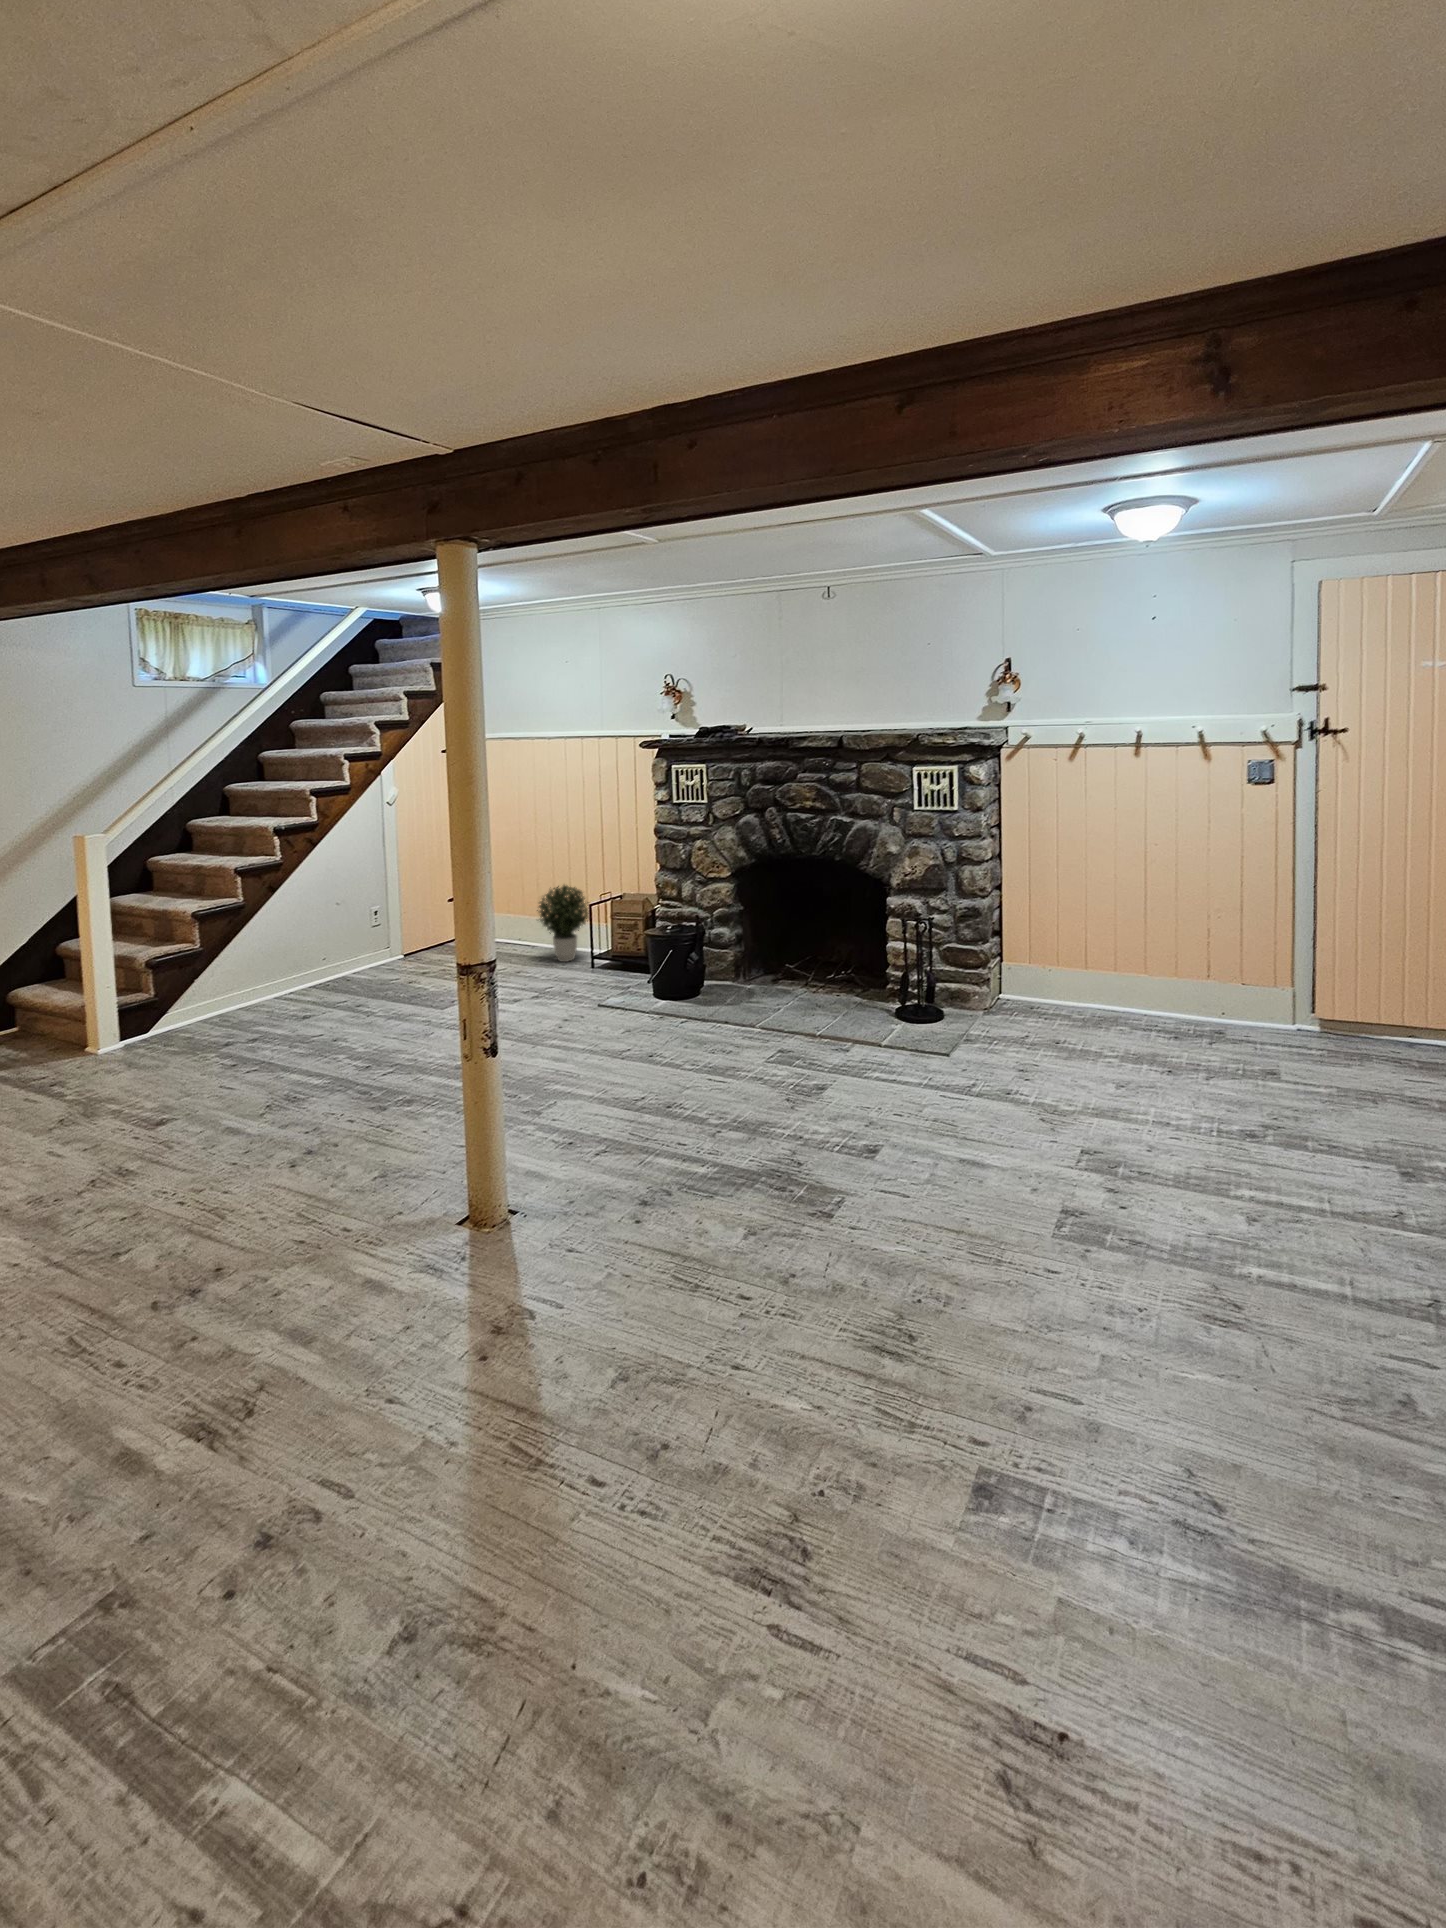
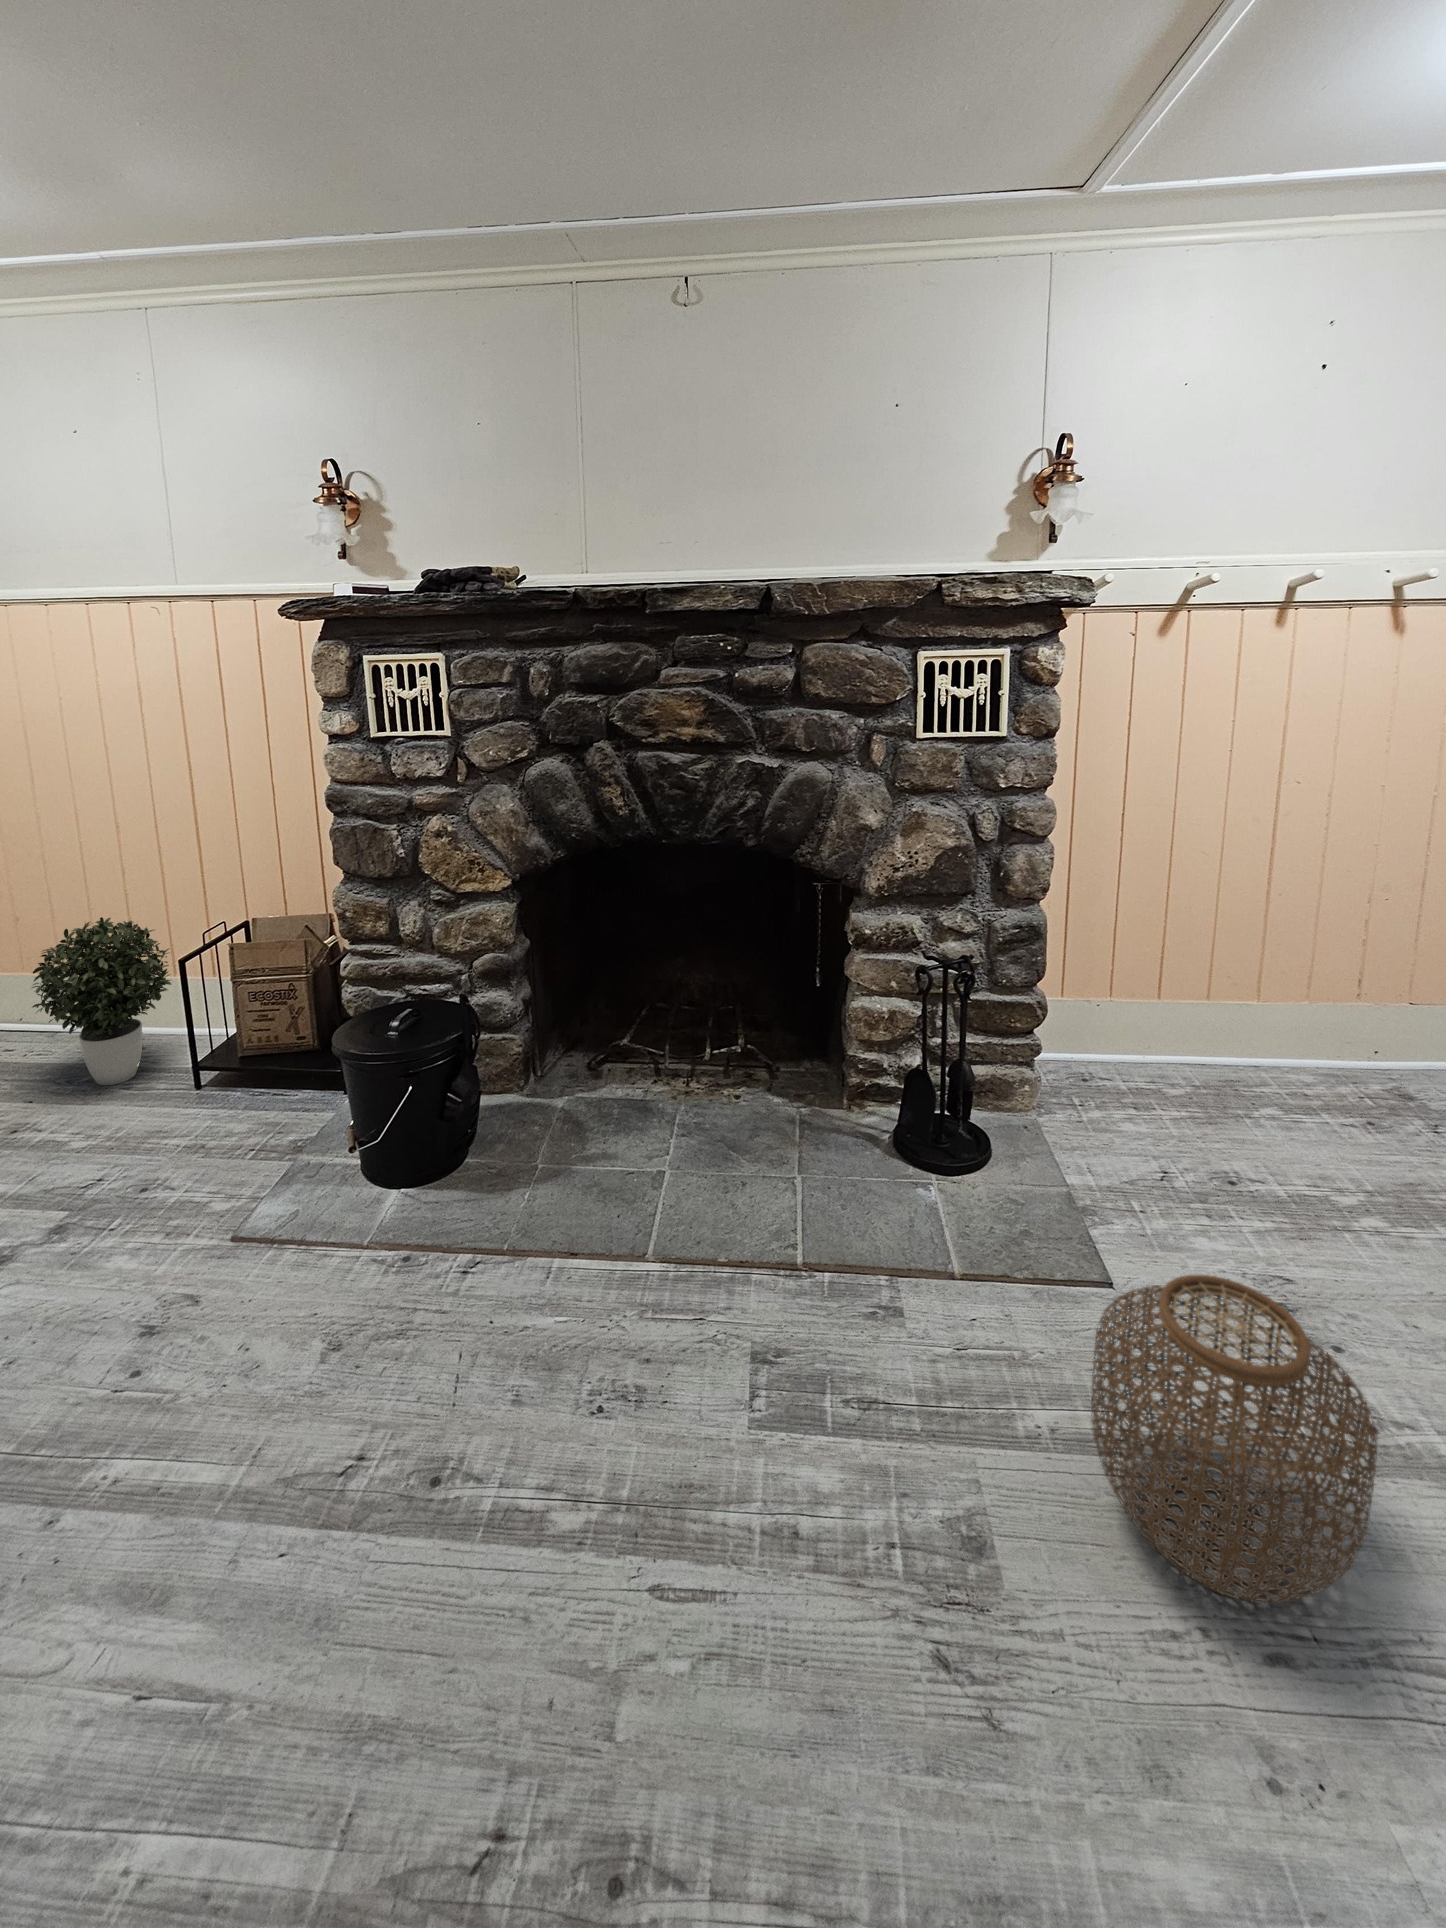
woven basket: none [842,1000,925,1096] -> present [1091,1275,1378,1603]

